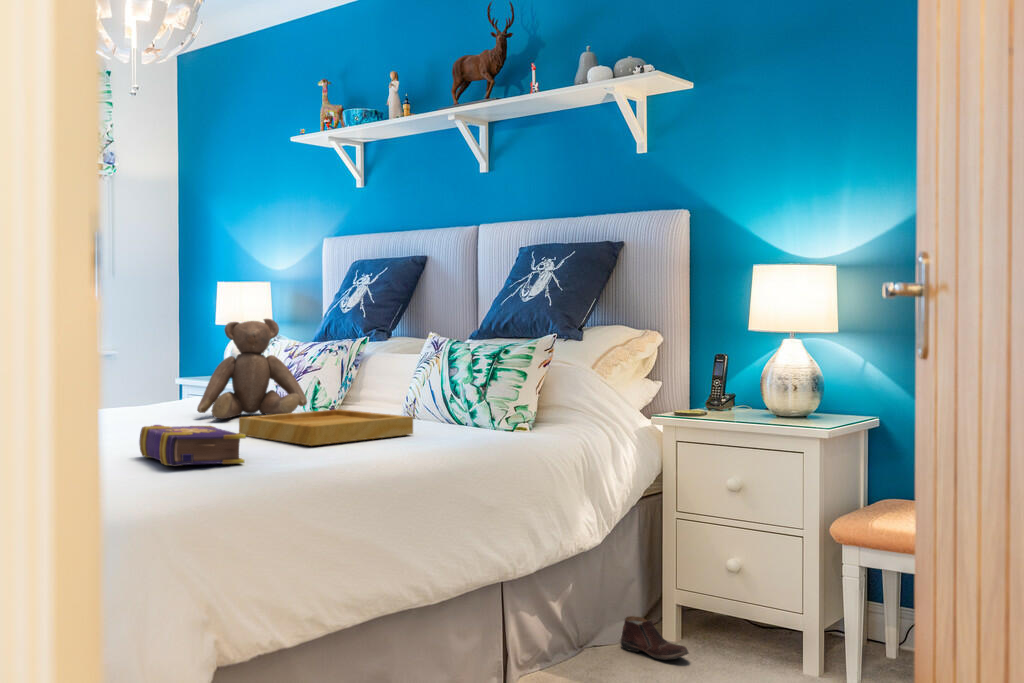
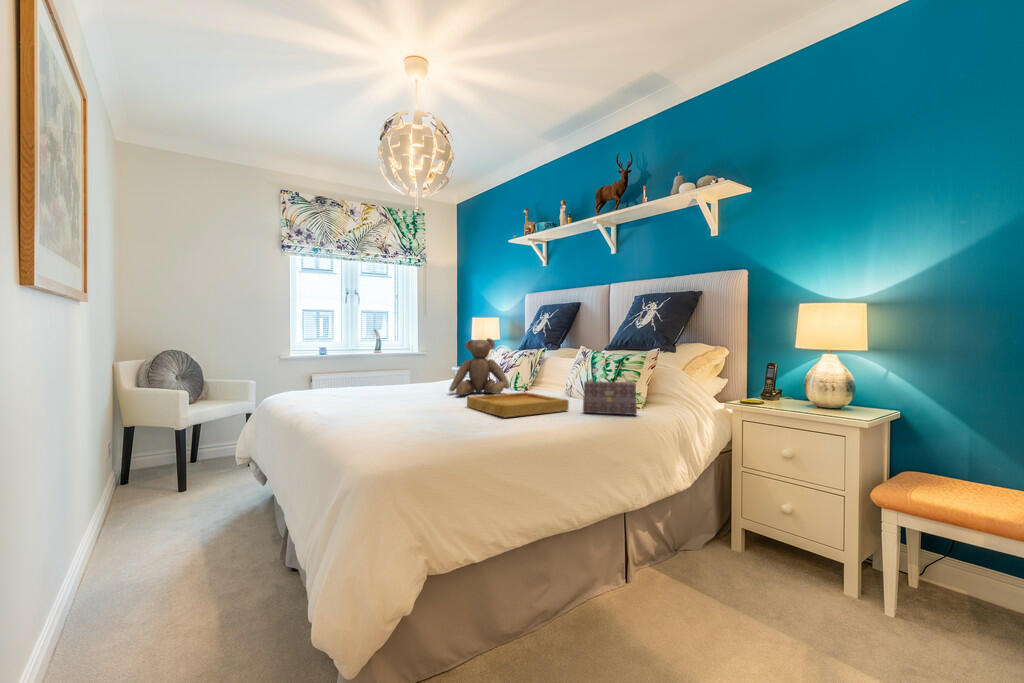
handbag: none [436,349,521,436] -> present [583,374,637,415]
book: present [139,425,246,466] -> none [404,404,461,431]
shoe: present [621,616,689,660] -> none [703,533,754,568]

